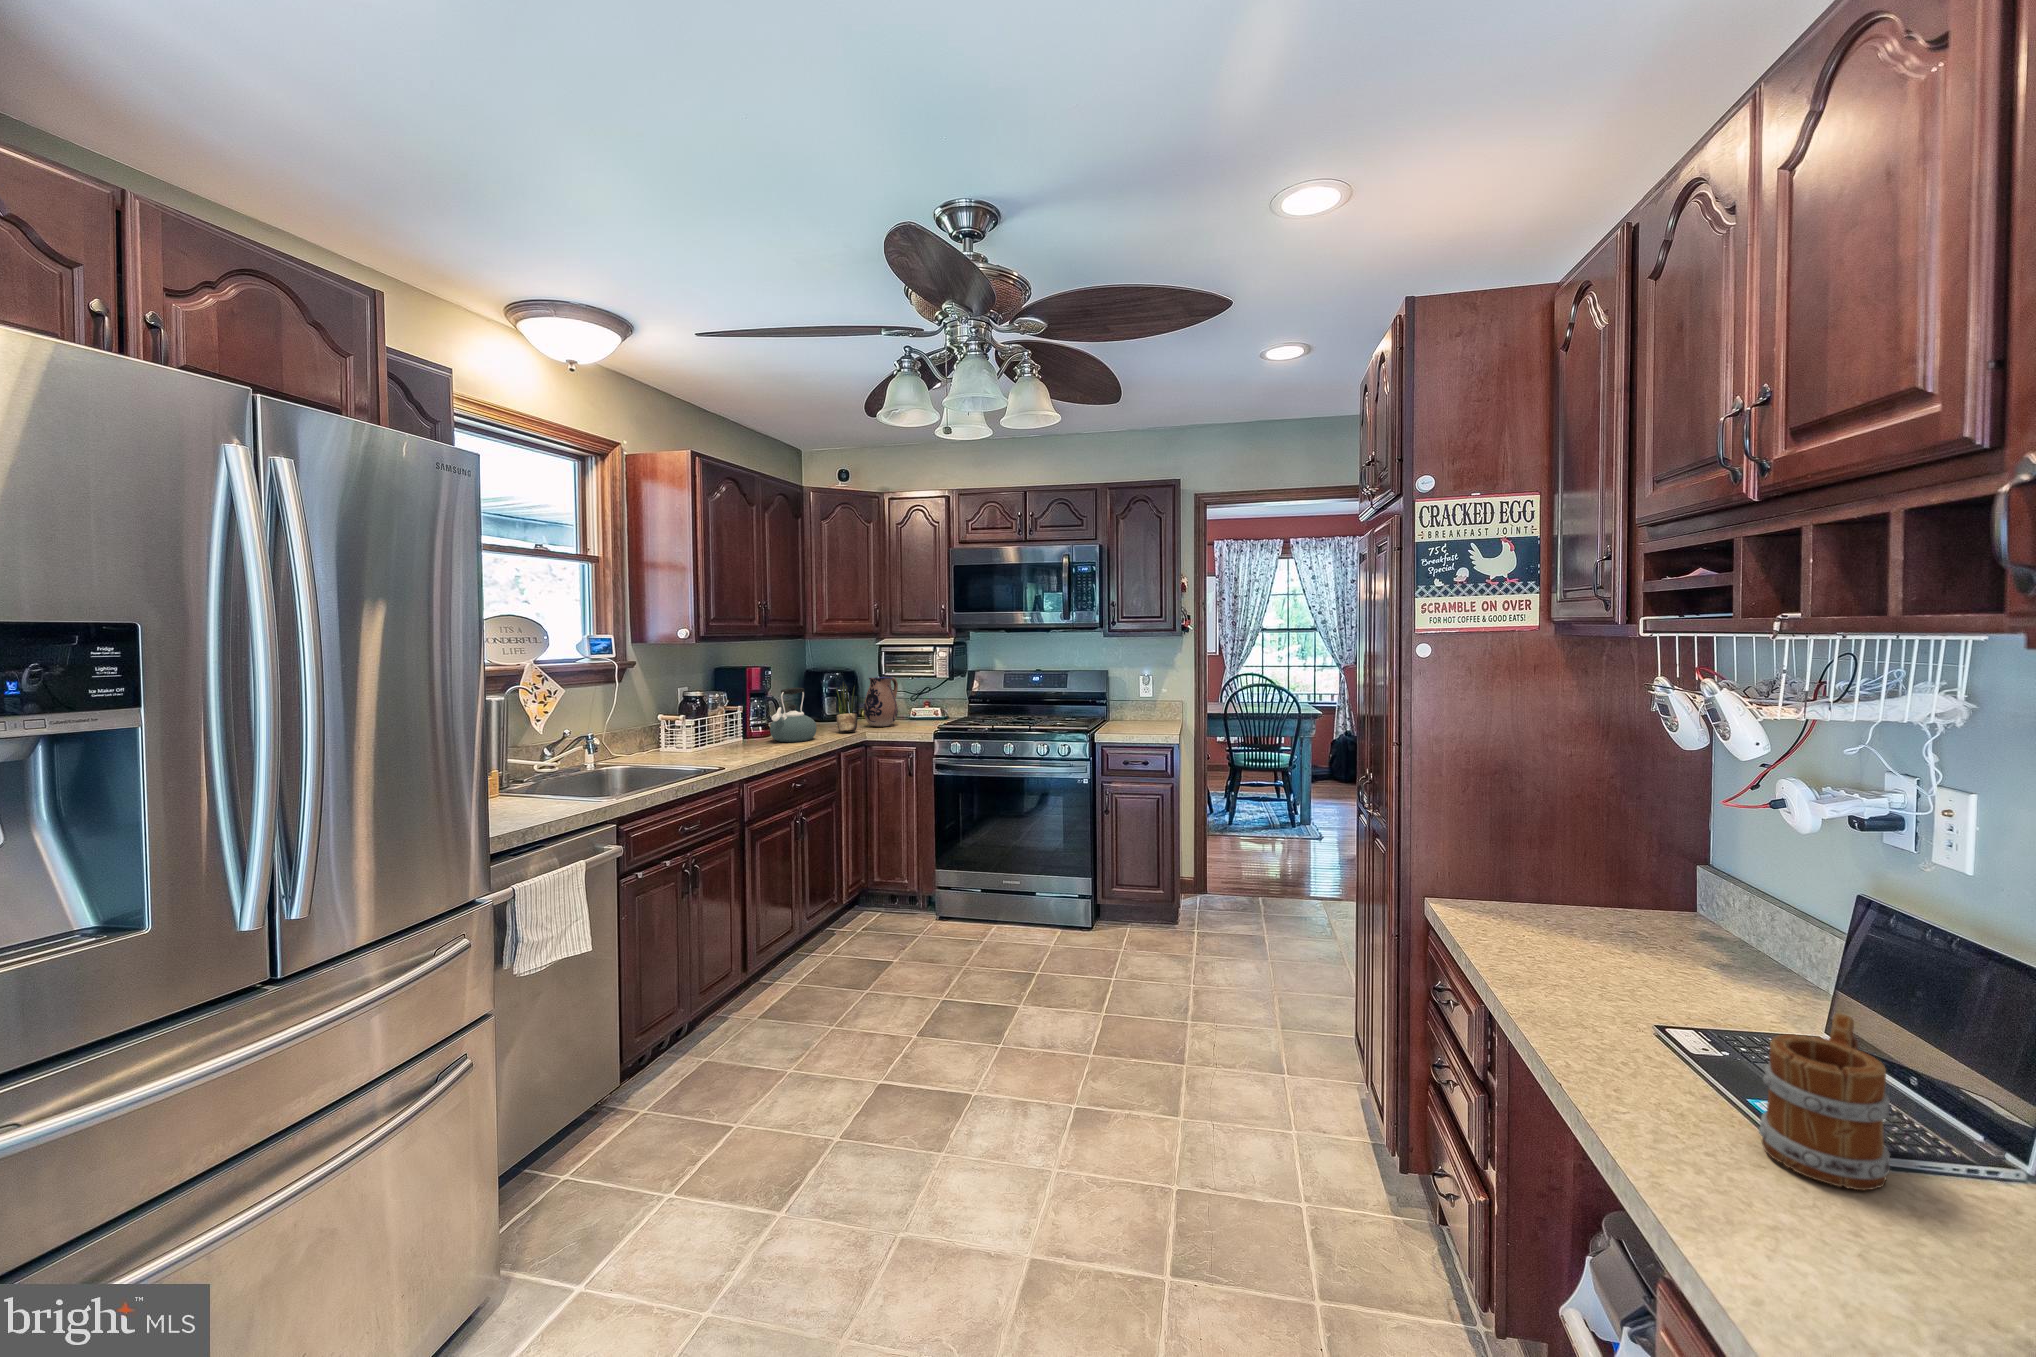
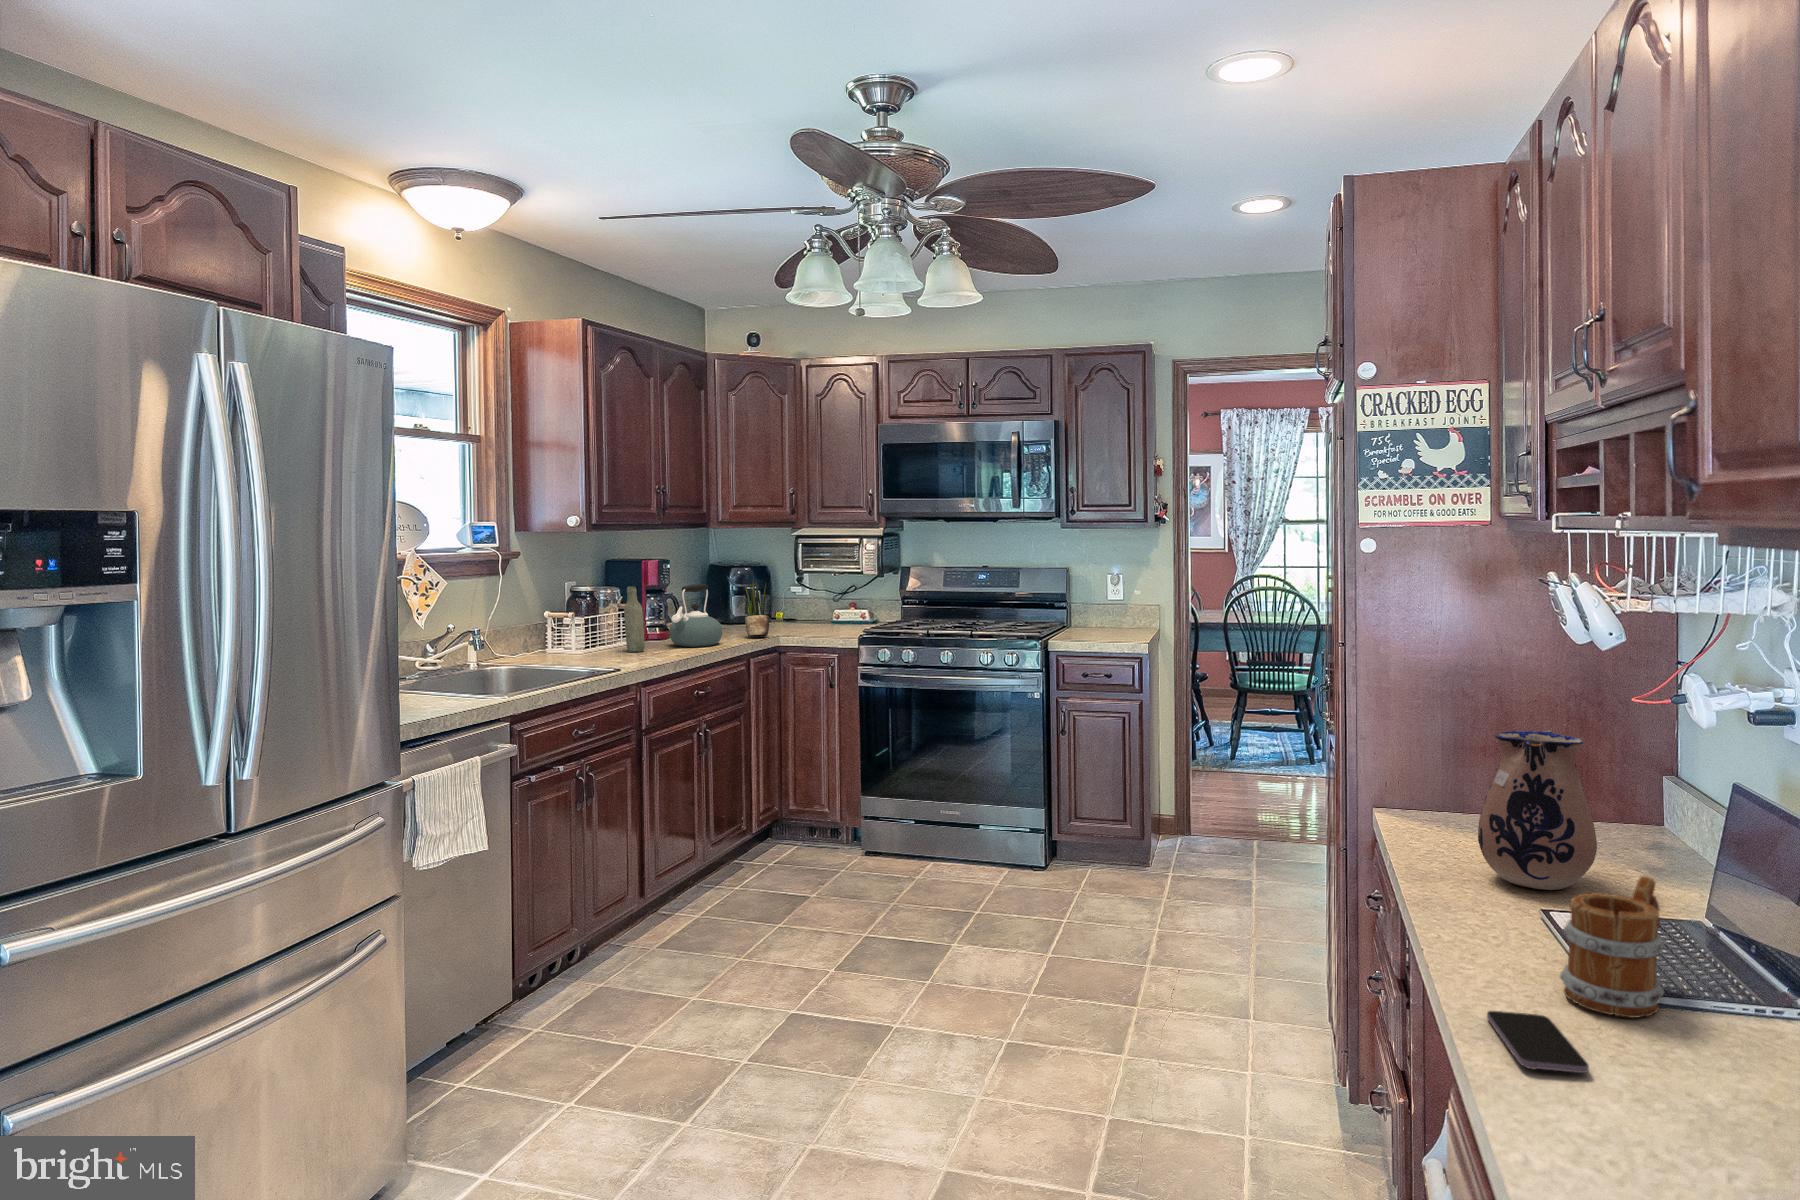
ceramic pitcher: present [863,677,898,727] -> present [1478,730,1597,890]
bottle: none [729,690,748,748] -> present [624,586,645,652]
smartphone: none [1702,1186,1884,1299] -> present [1487,1011,1589,1073]

